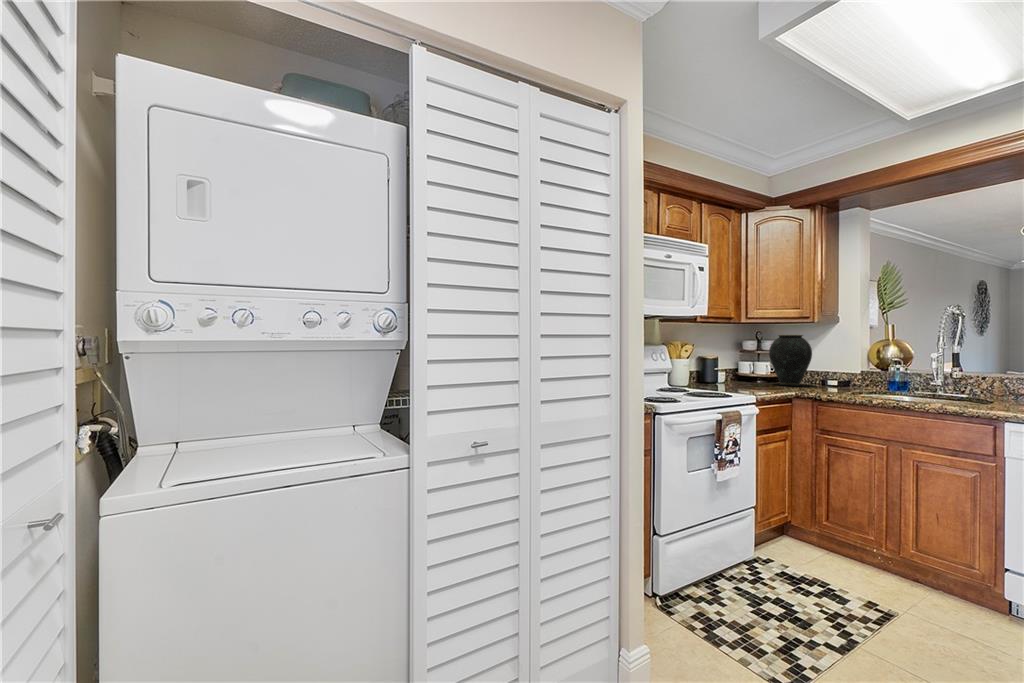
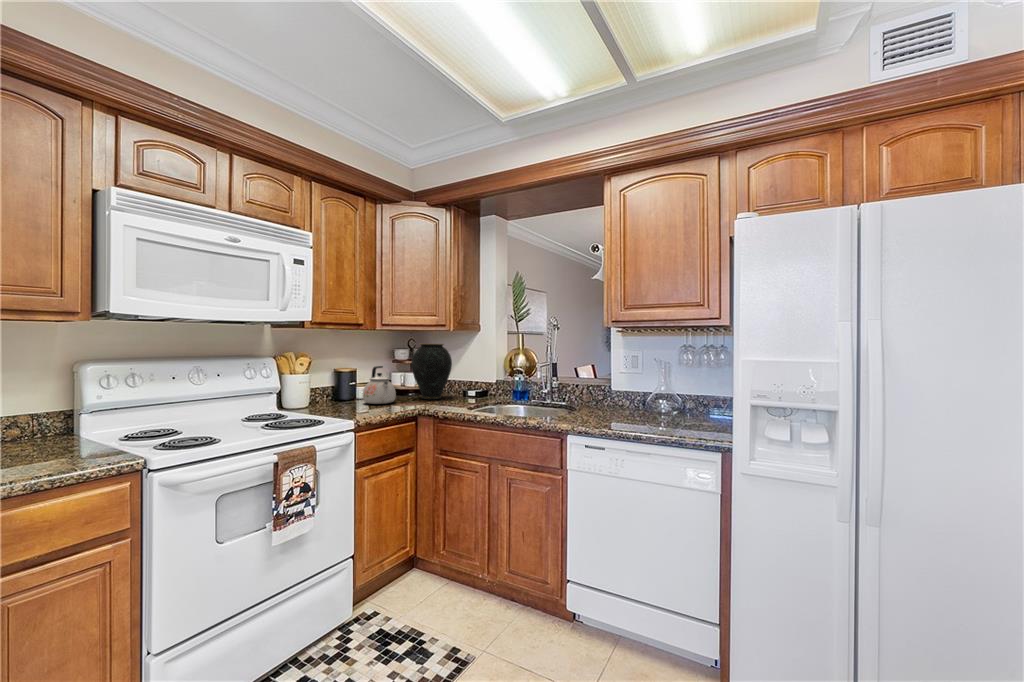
kettle: none [731,354,762,386] -> present [363,366,396,404]

